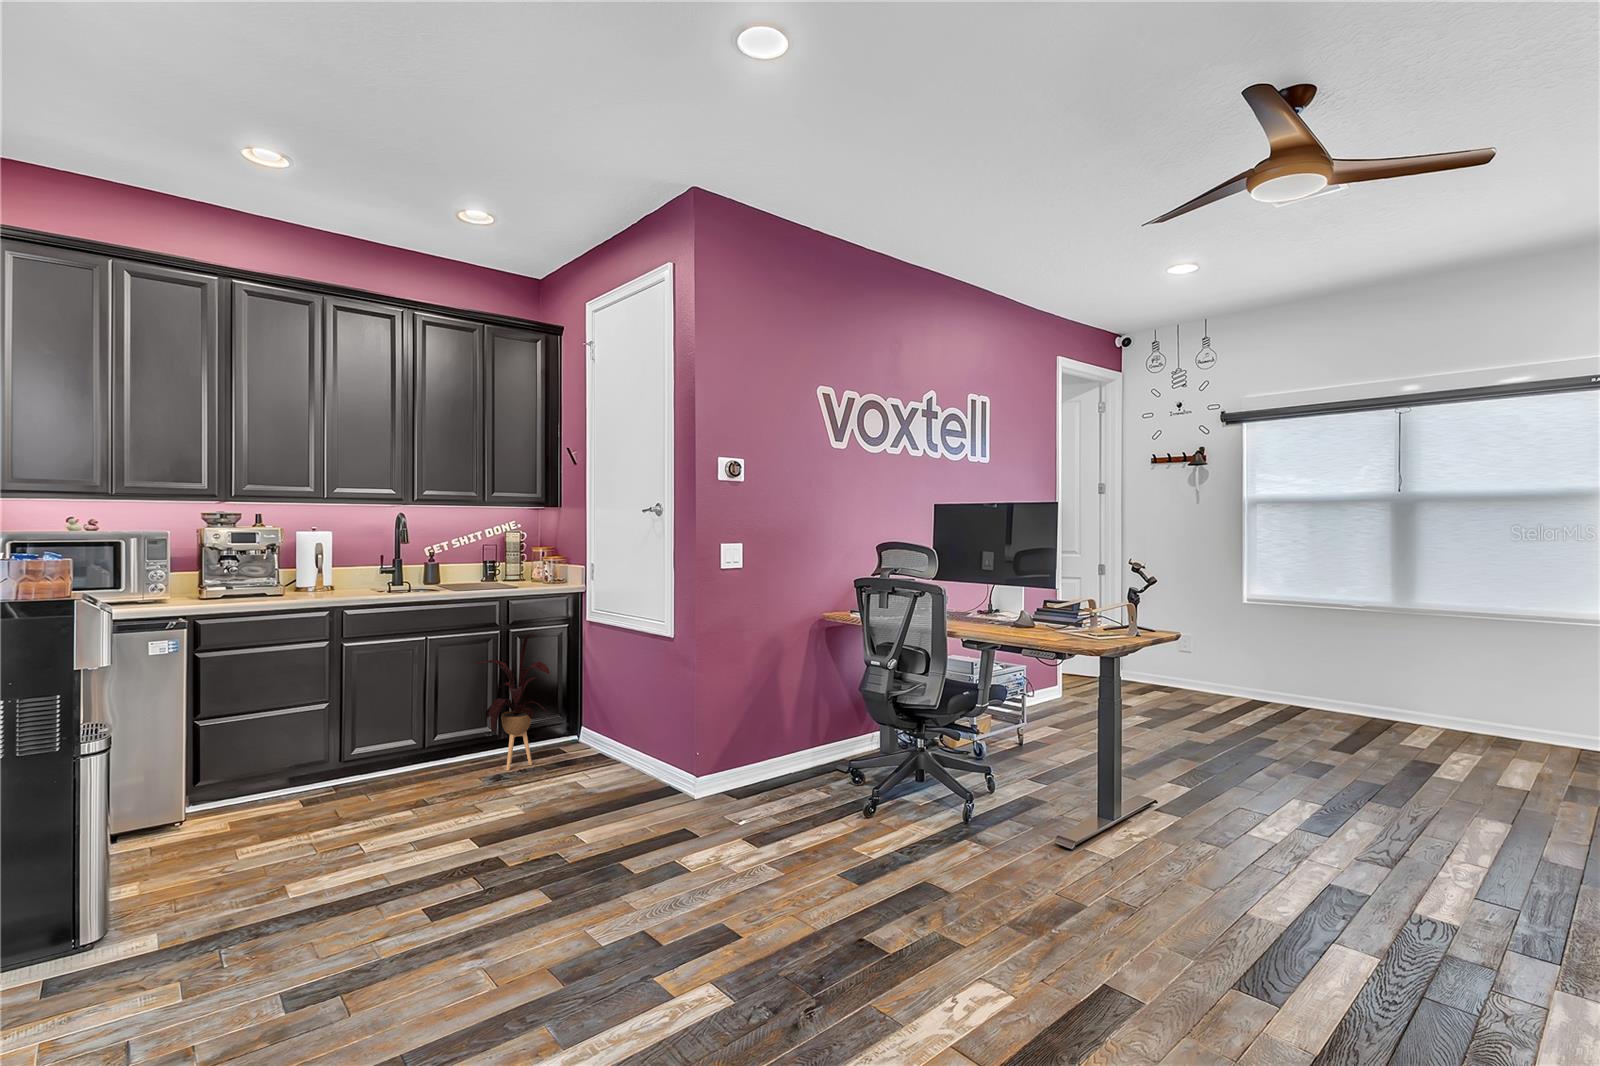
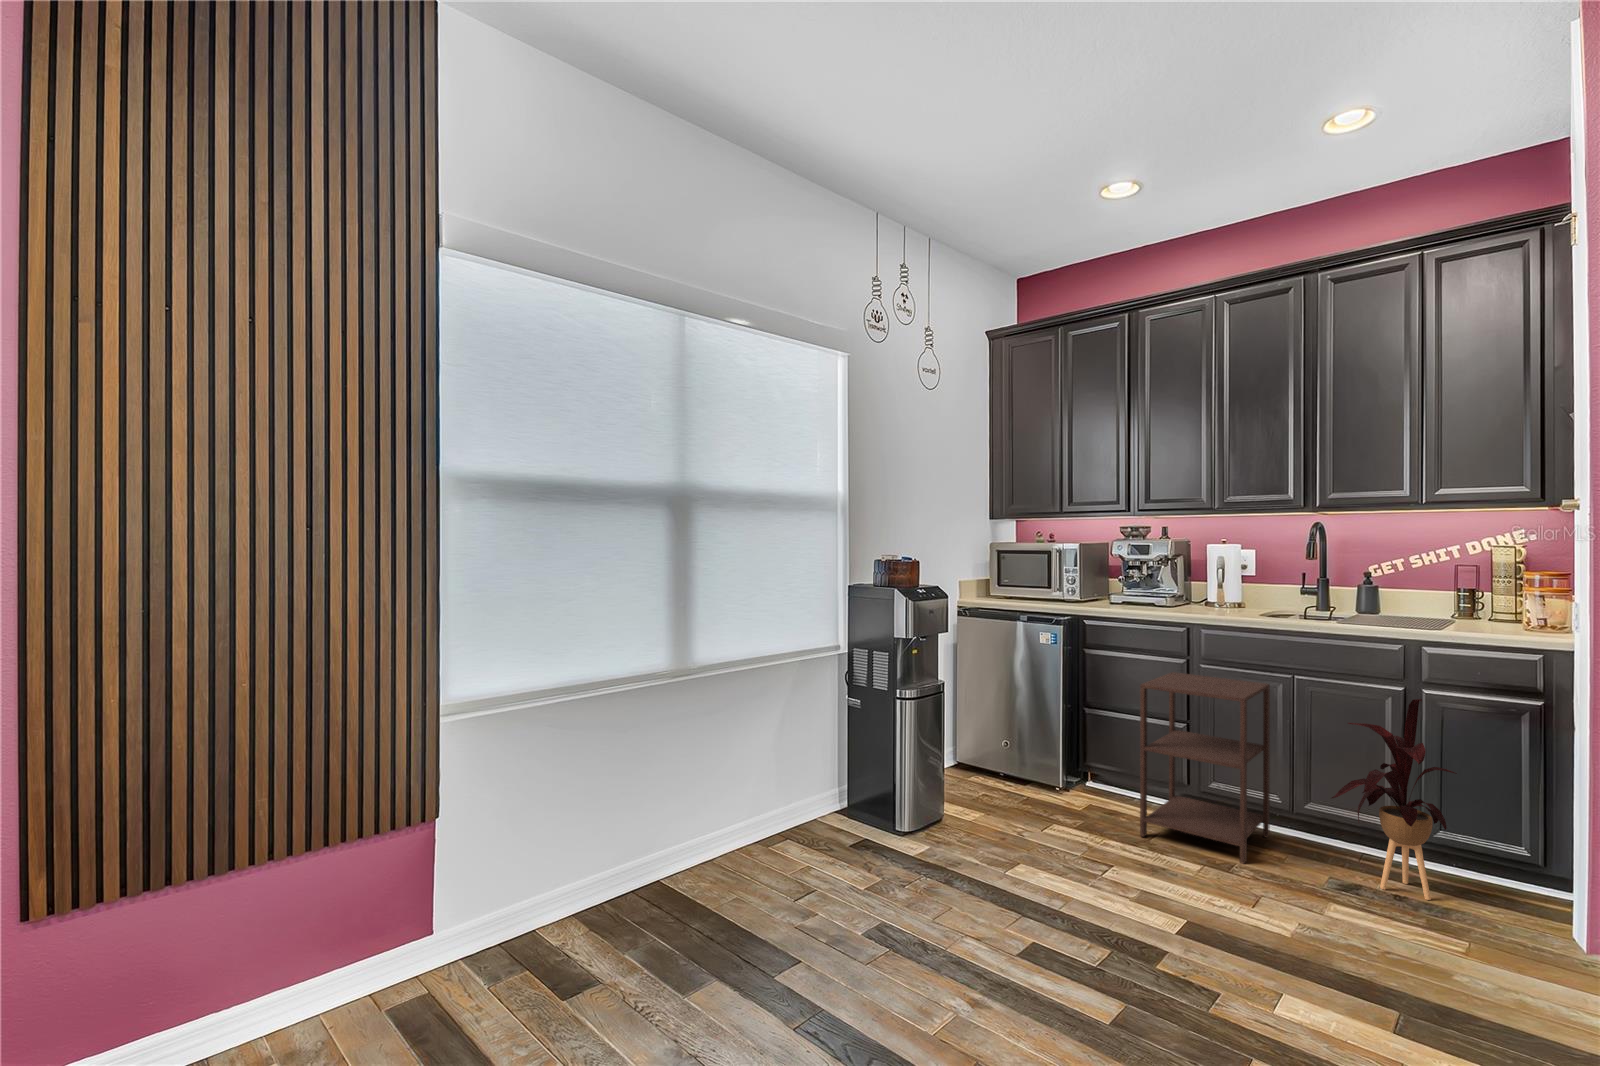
side table: none [314,649,429,816] -> present [1140,672,1270,864]

